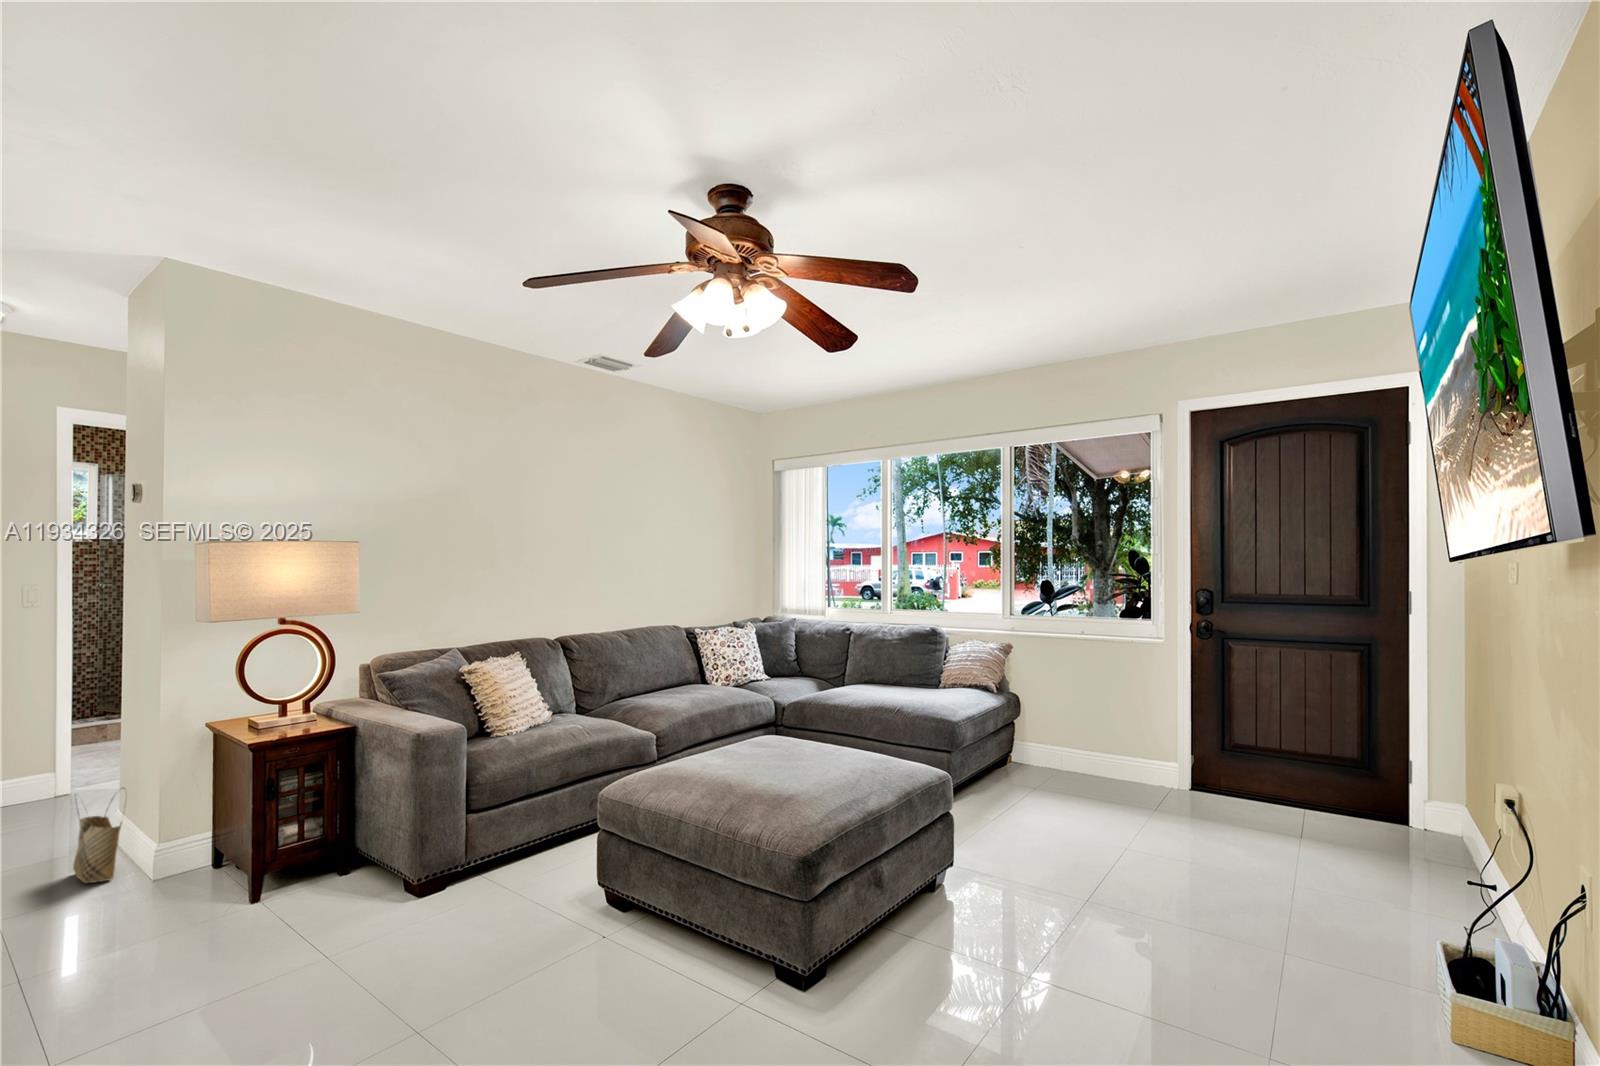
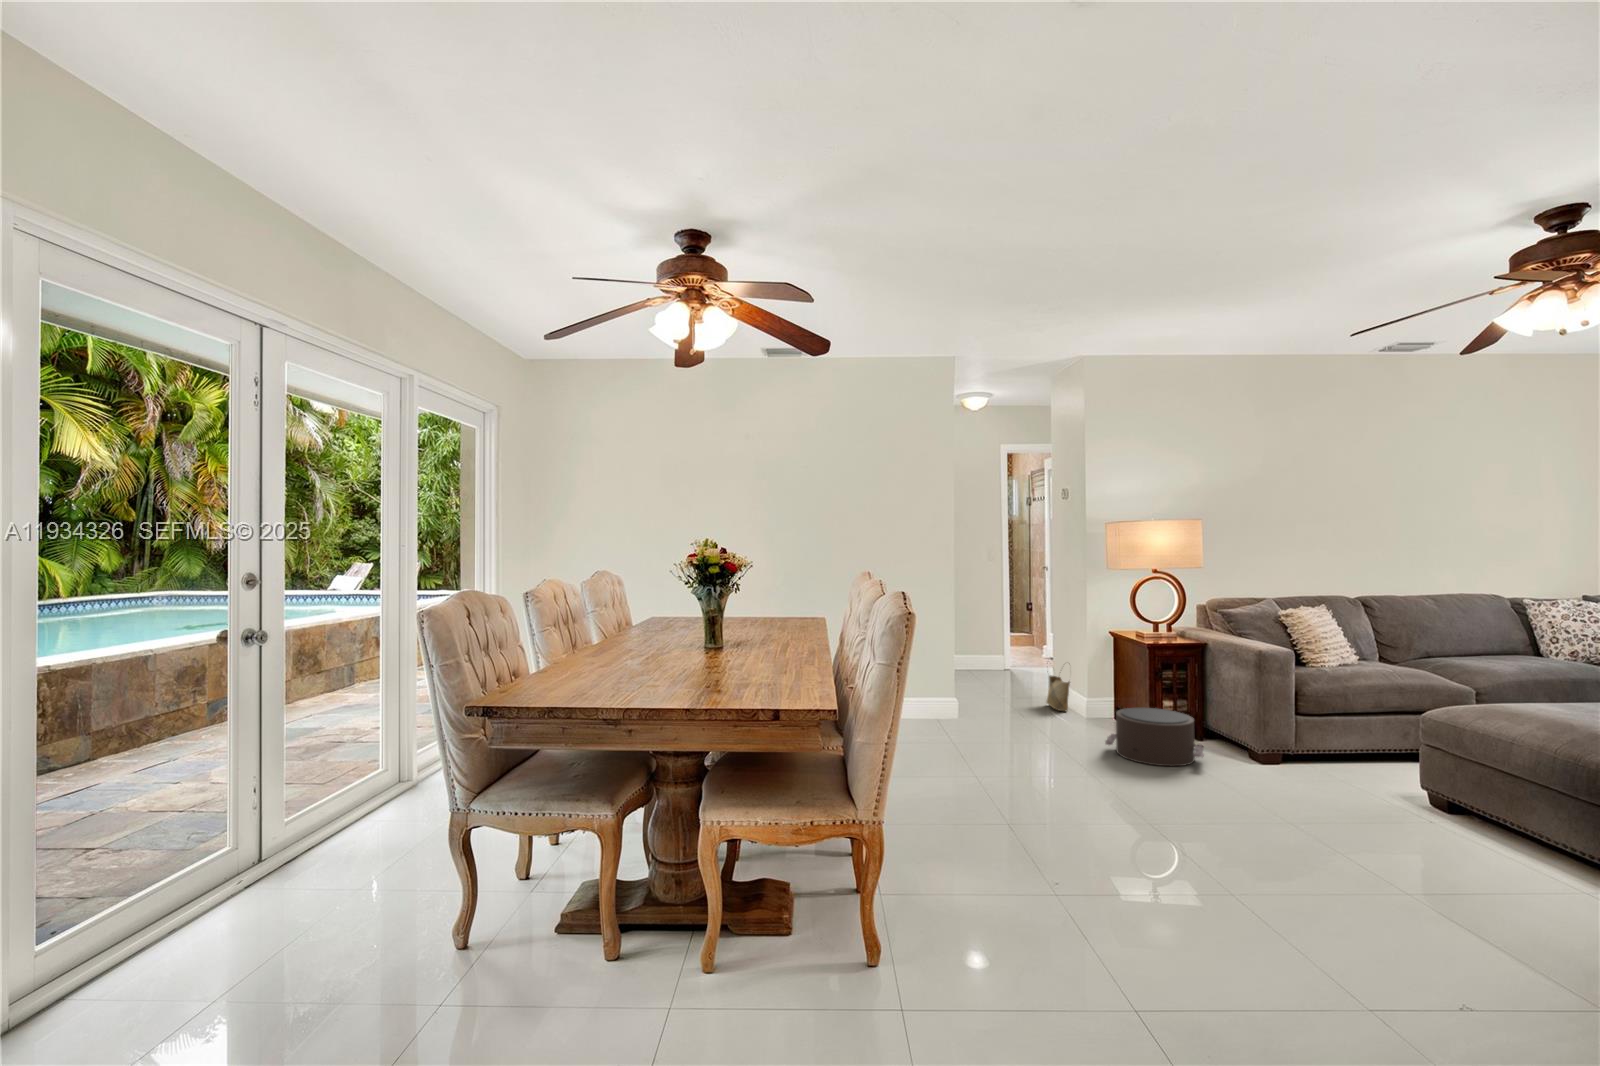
pouf: none [123,851,327,976] -> present [1105,708,1204,766]

